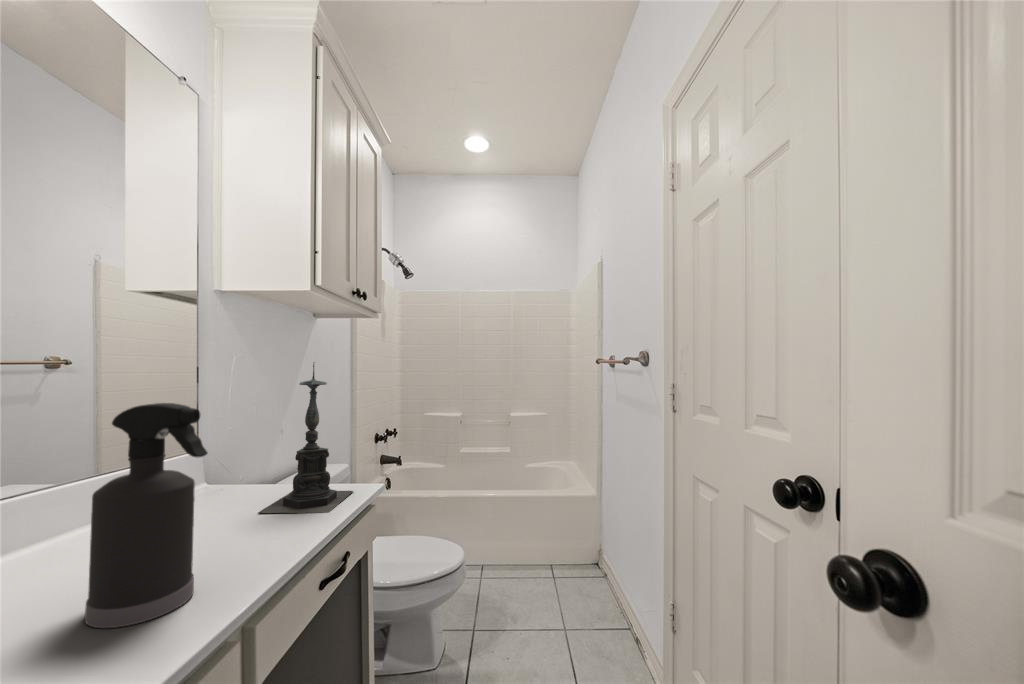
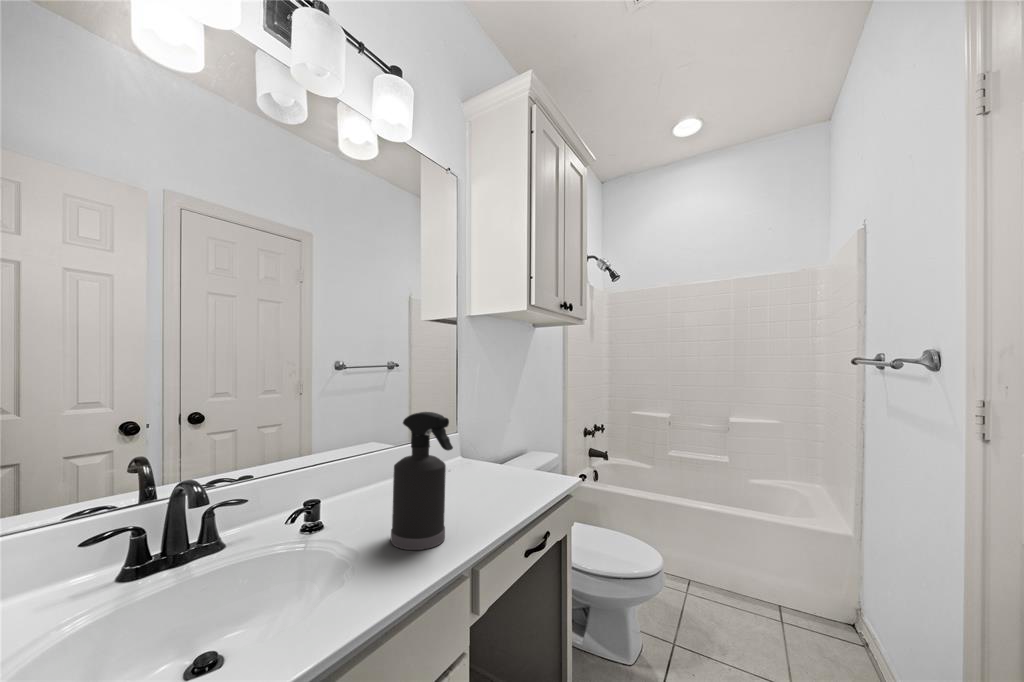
candle holder: present [258,362,353,514] -> none [484,376,554,499]

